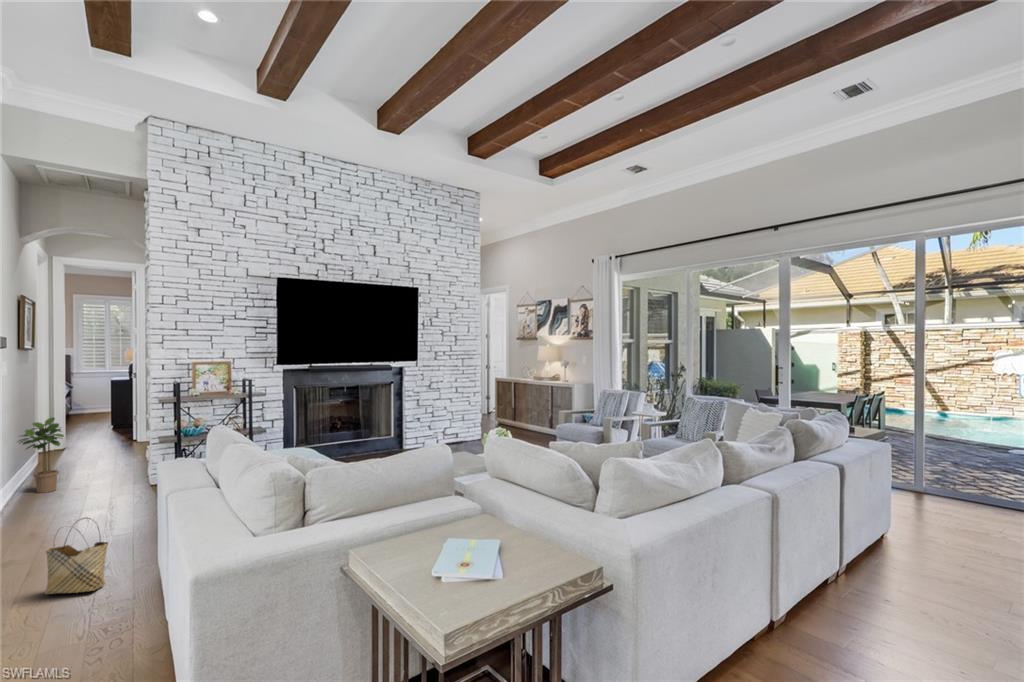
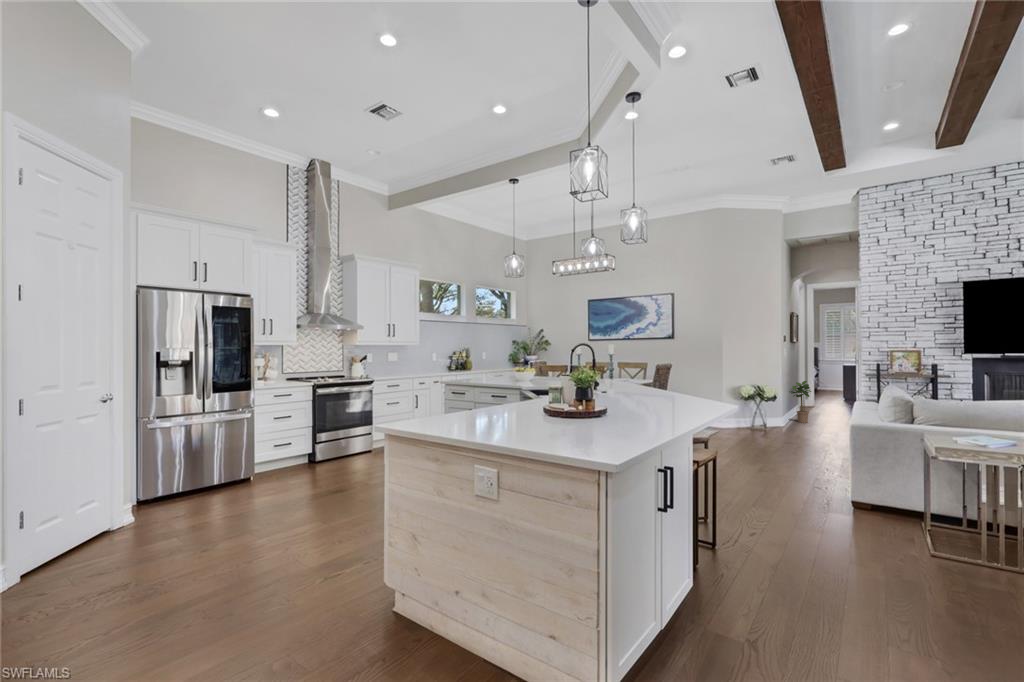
woven basket: present [45,517,108,595] -> none [802,423,829,459]

